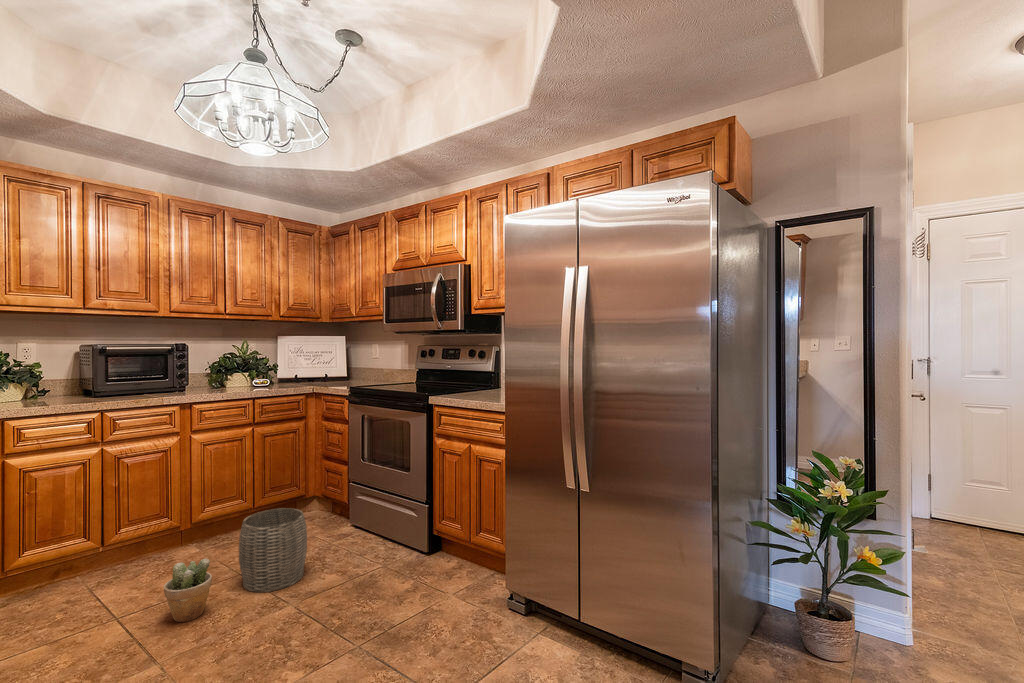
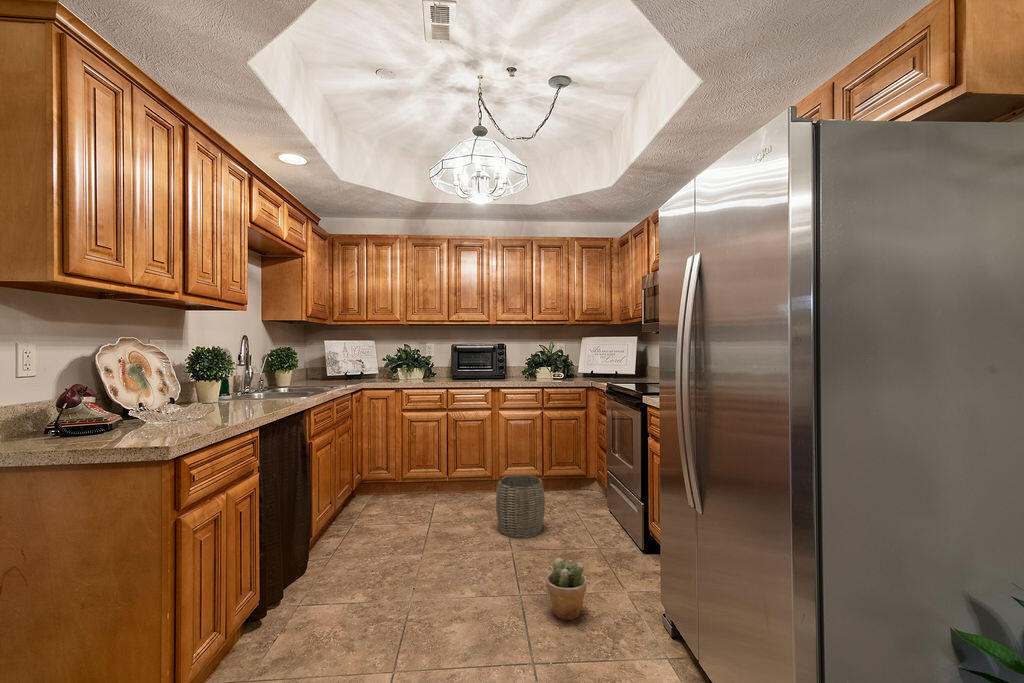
potted plant: present [163,558,212,622] -> present [546,558,587,620]

